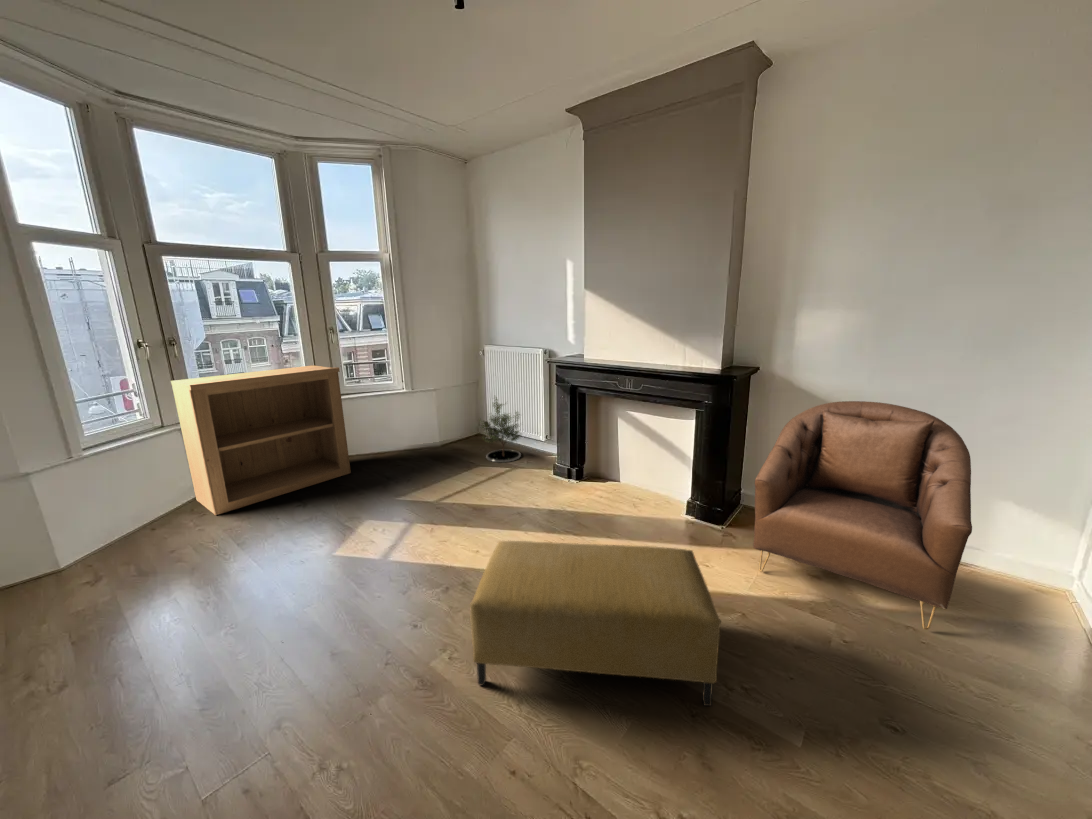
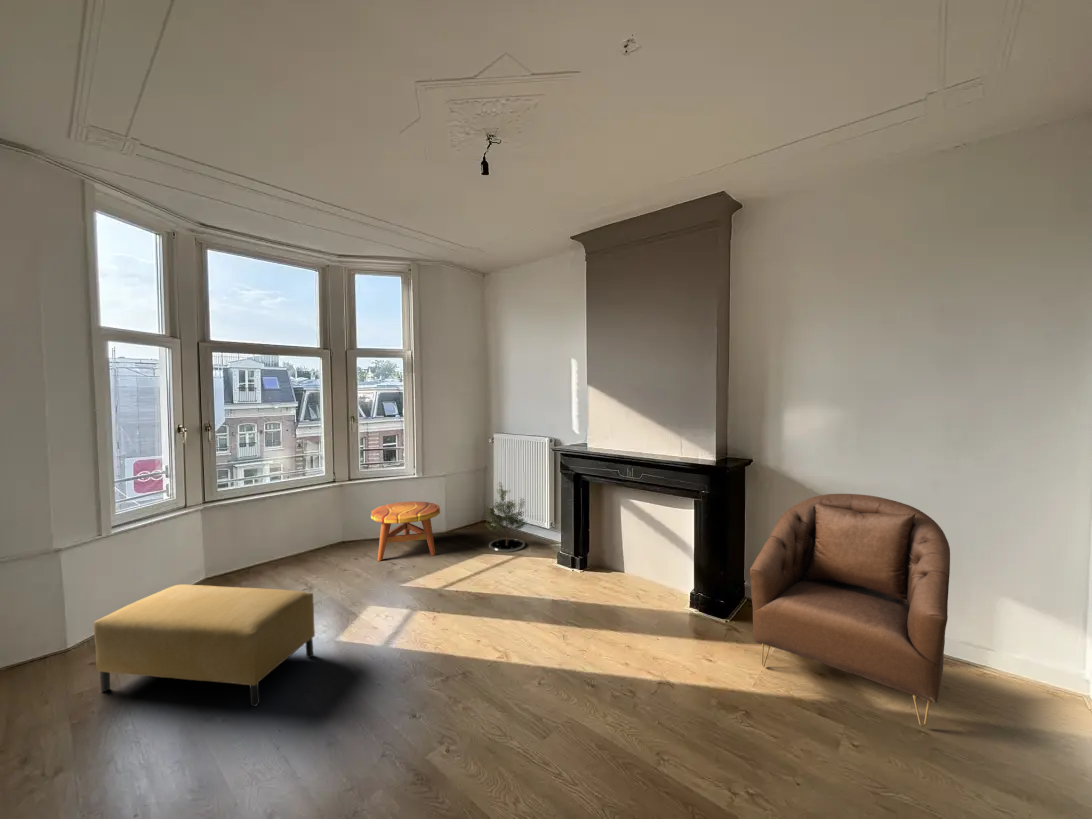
bookshelf: present [171,365,351,515] -> none [190,449,350,600]
side table: none [368,416,437,473] -> present [371,501,440,561]
ottoman: present [470,541,721,706] -> present [94,585,315,706]

